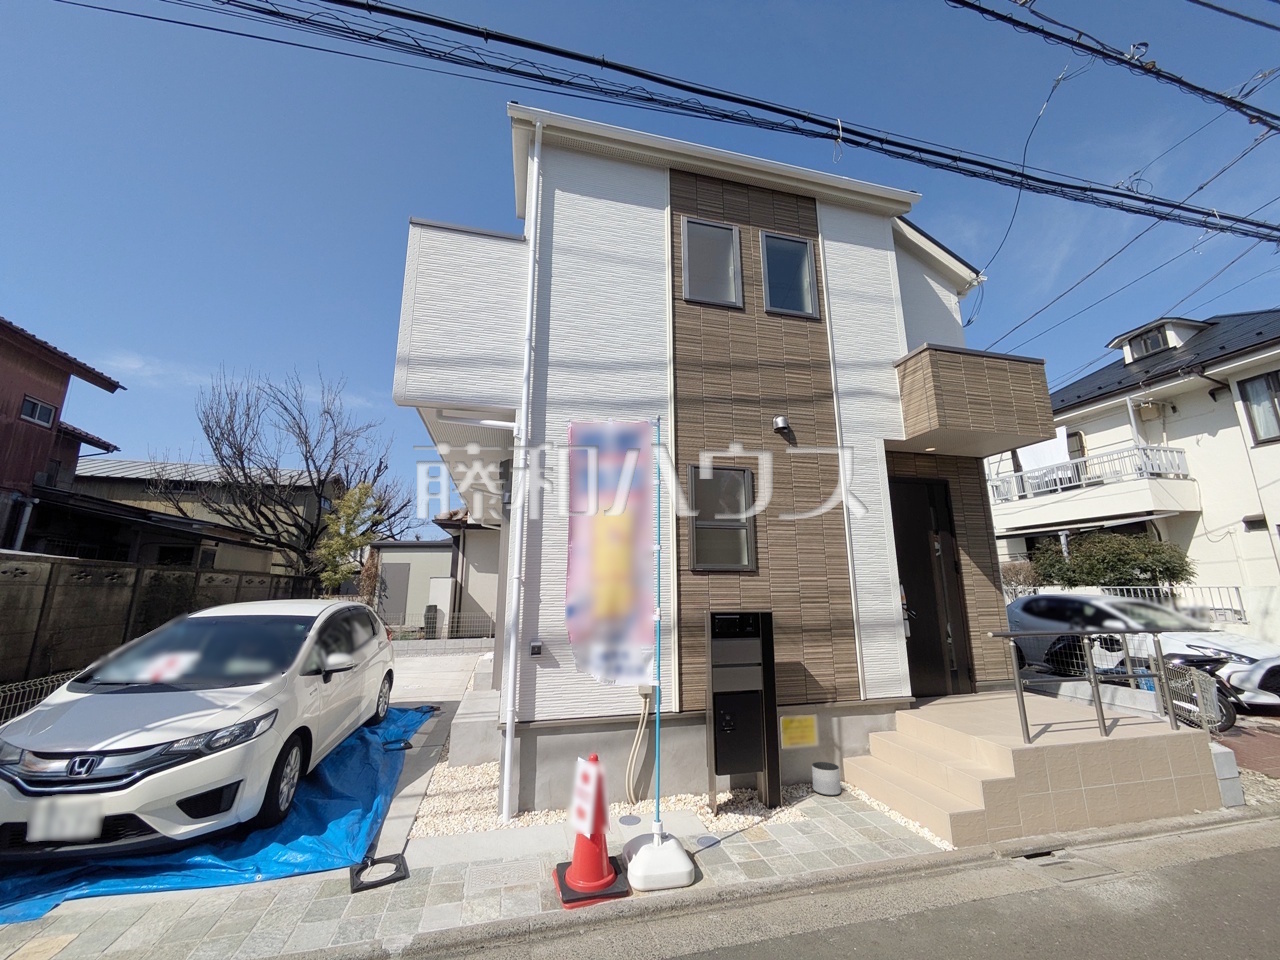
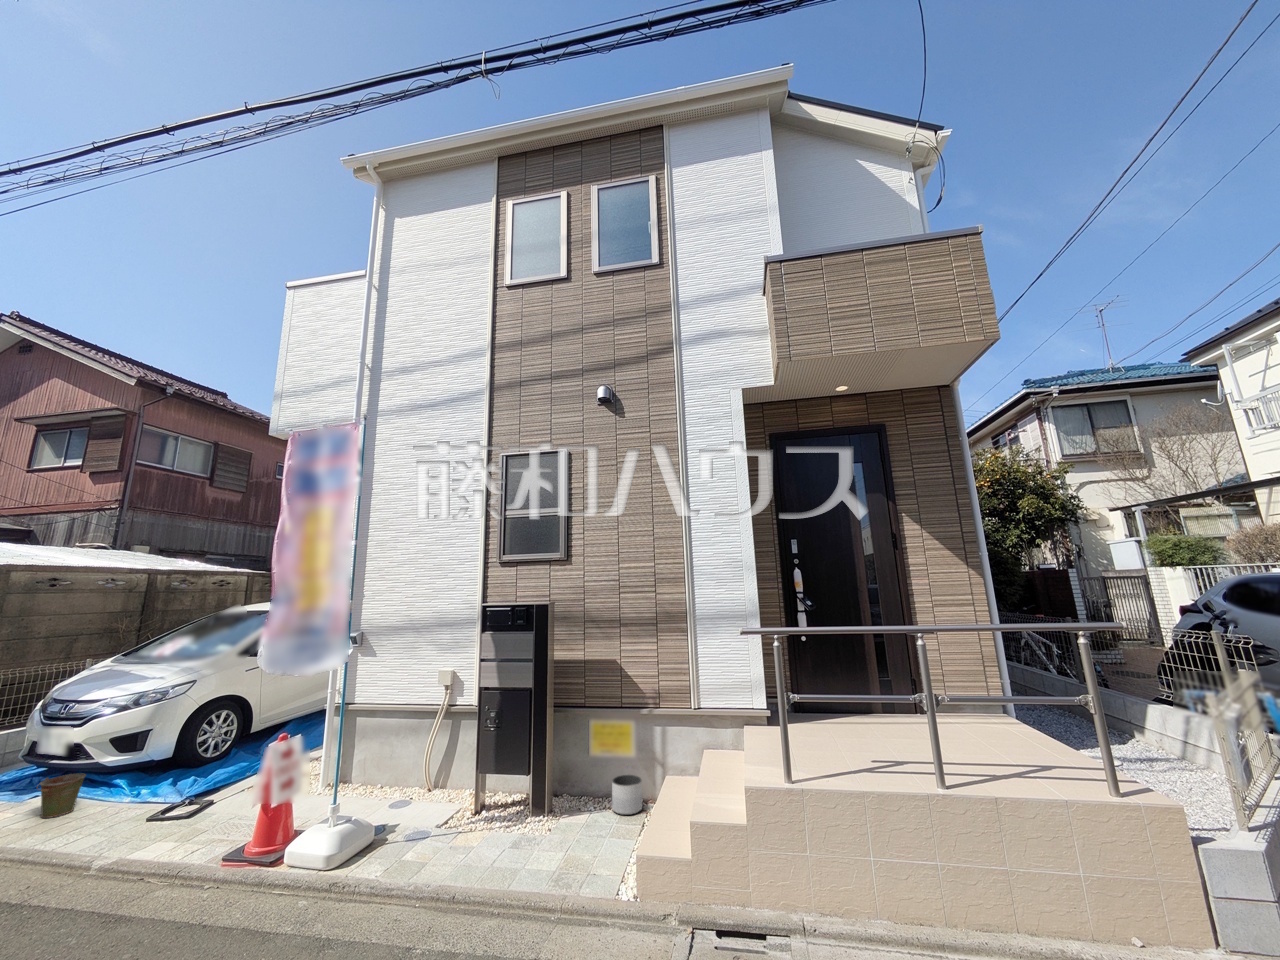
bucket: none [168,838,229,907] -> present [40,773,86,818]

